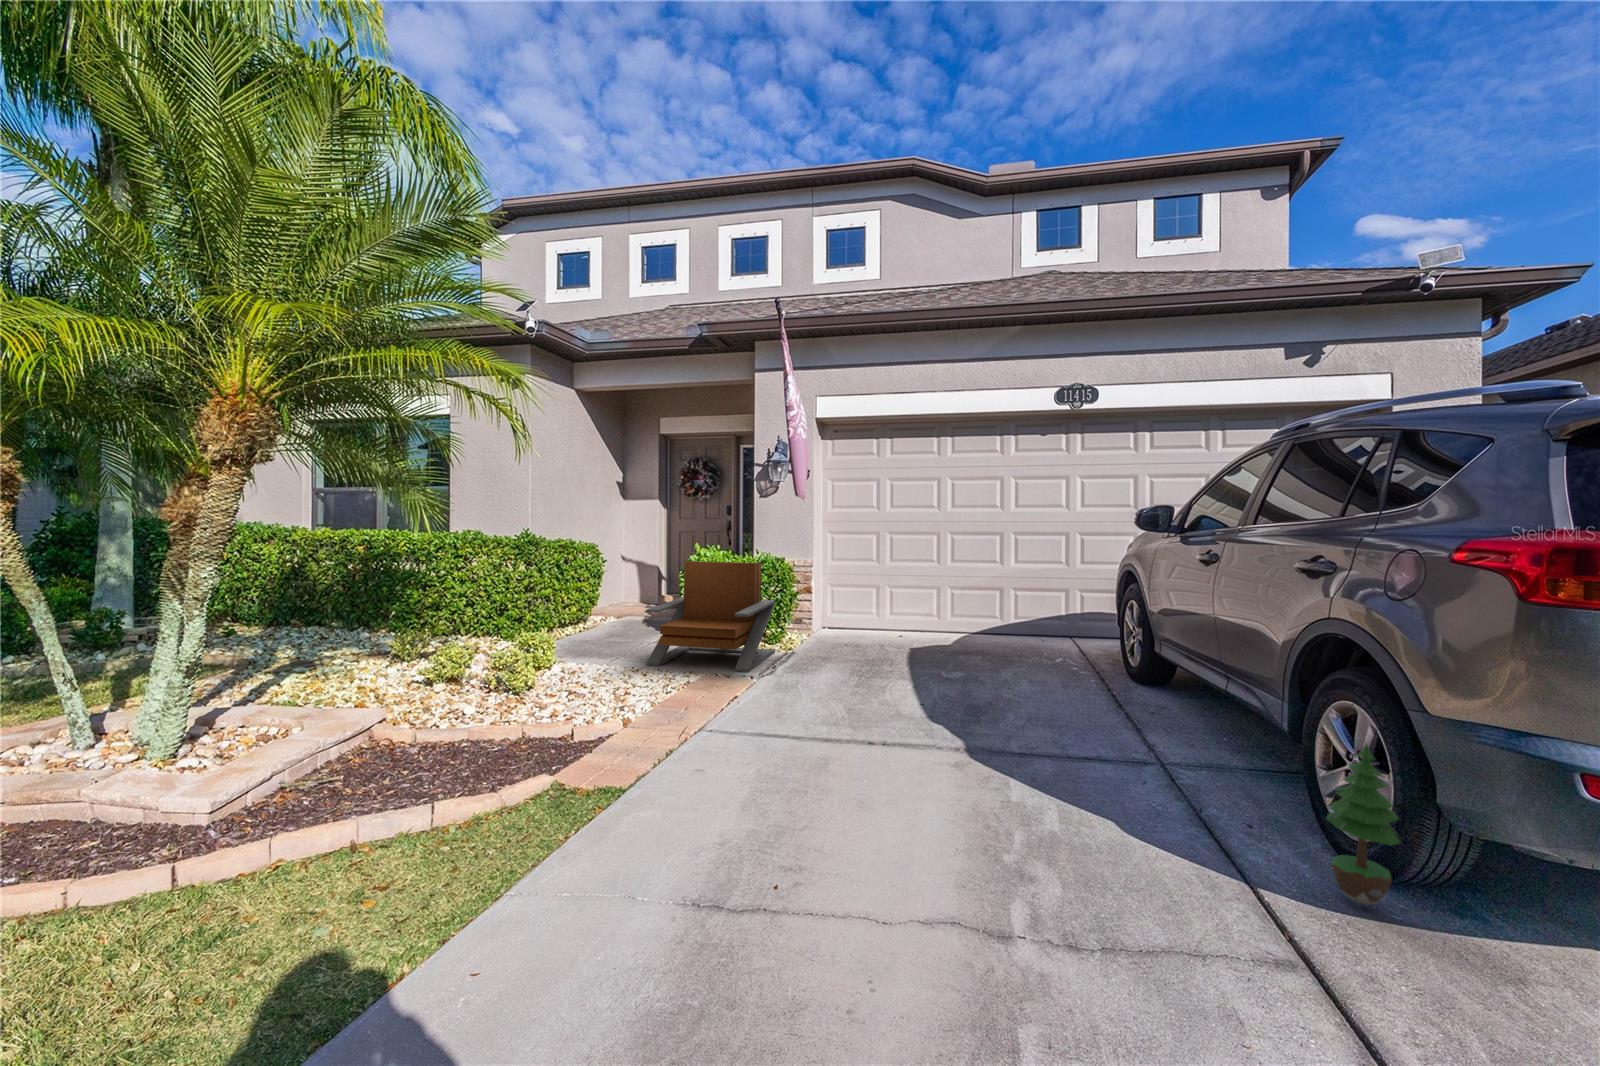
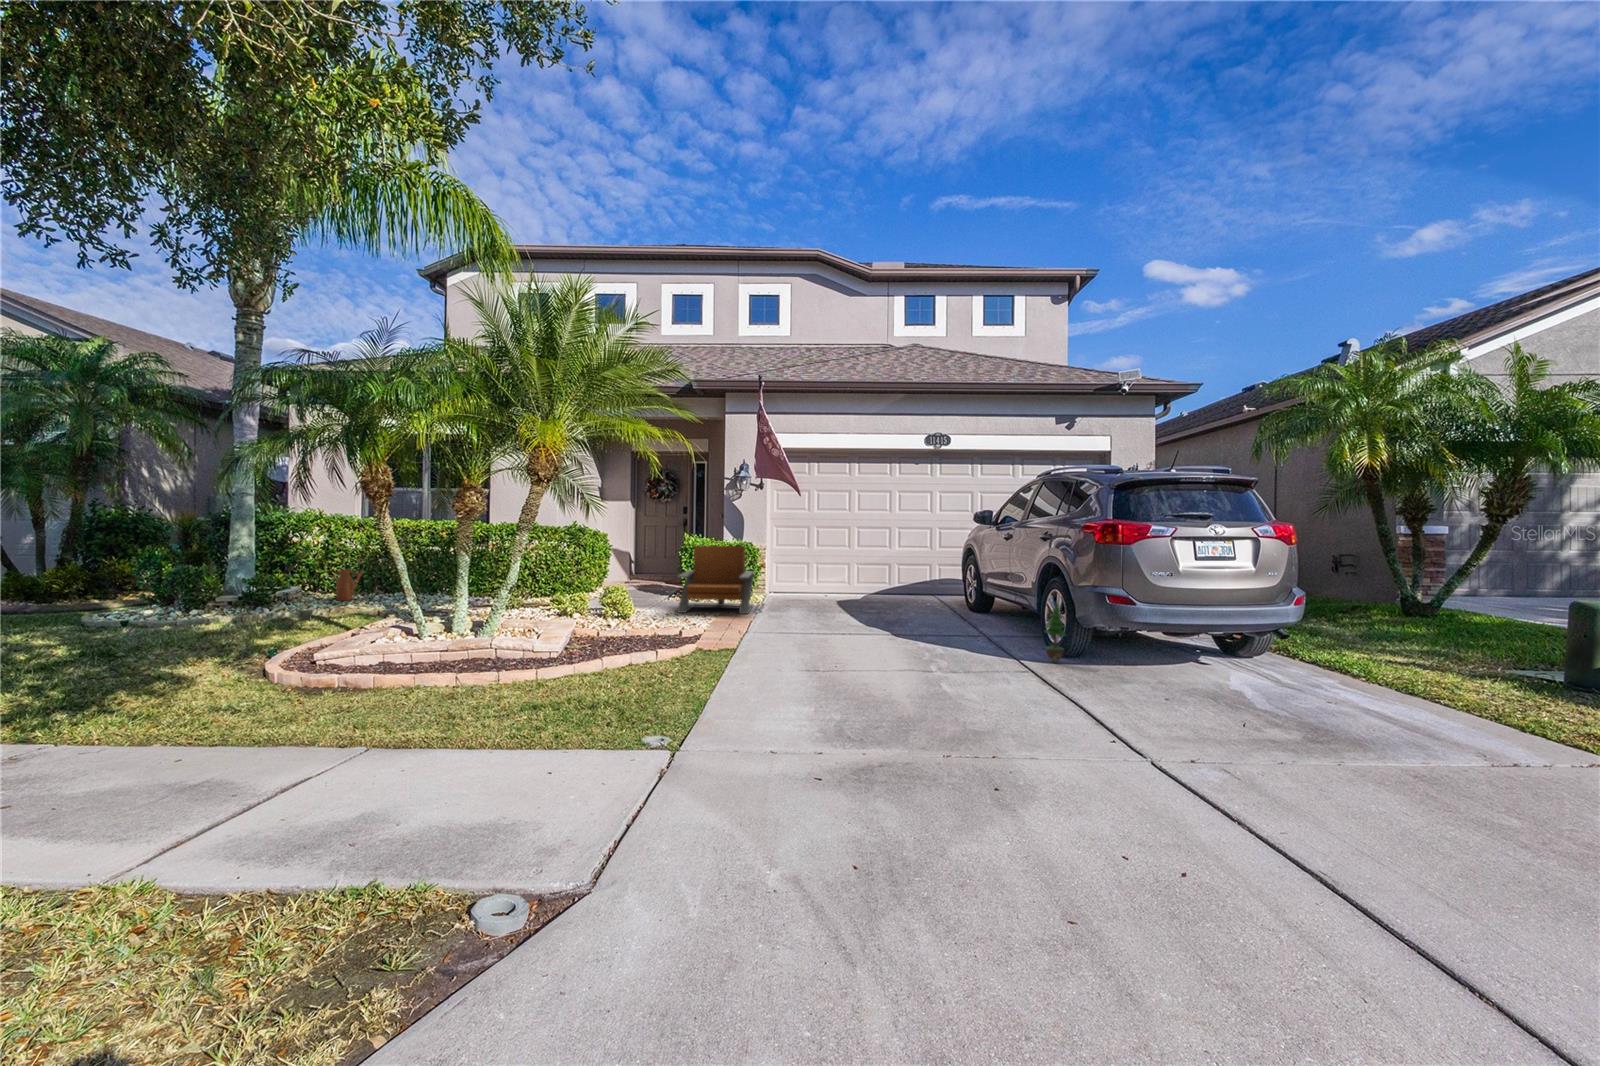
watering can: none [272,587,303,627] -> present [333,569,363,601]

